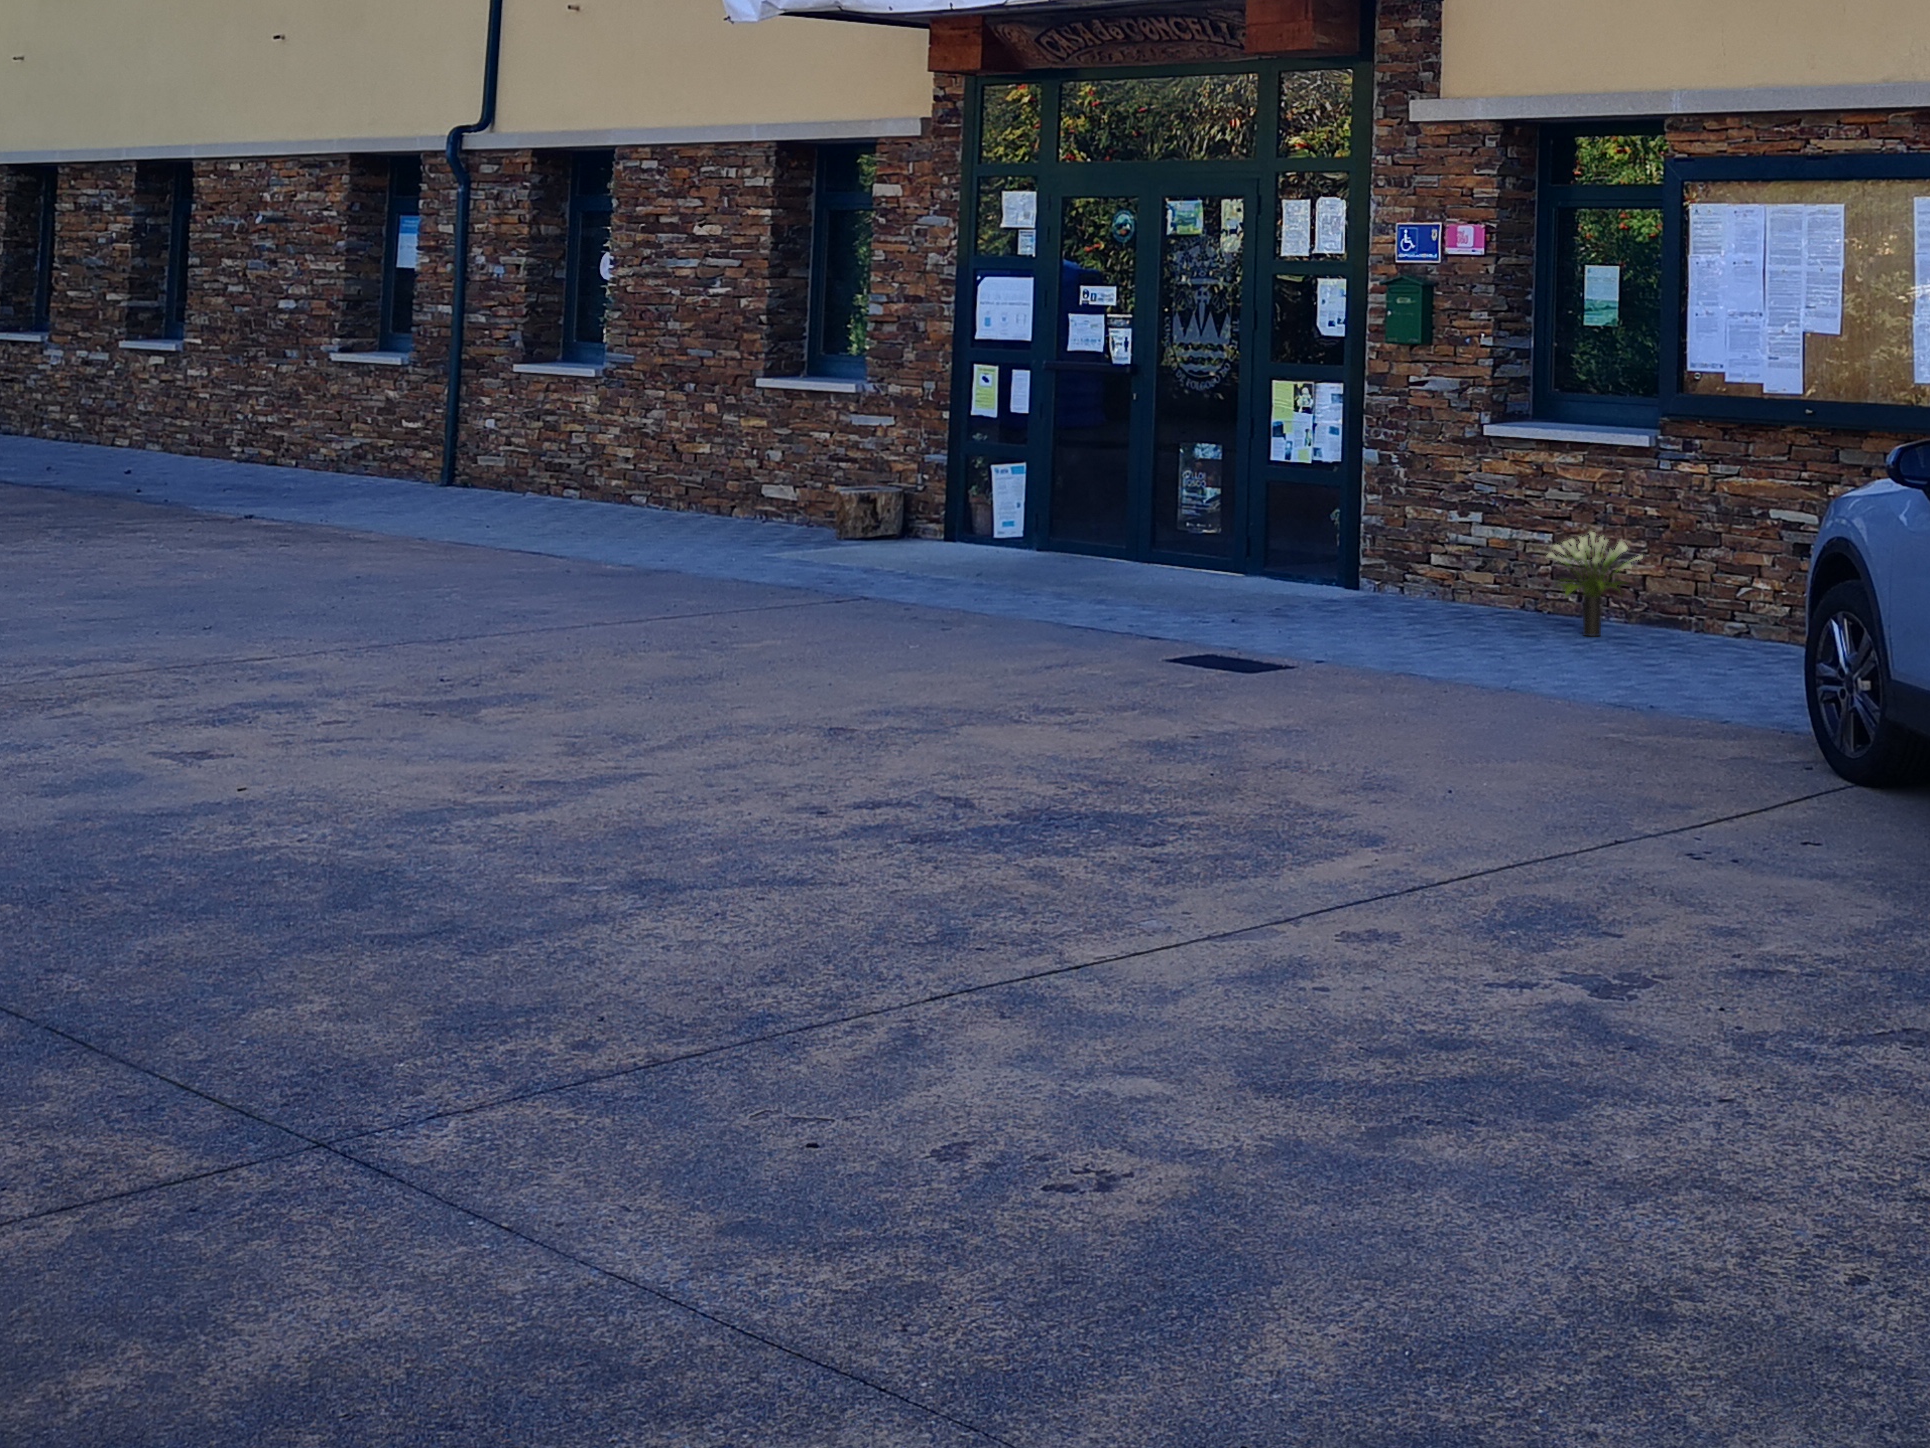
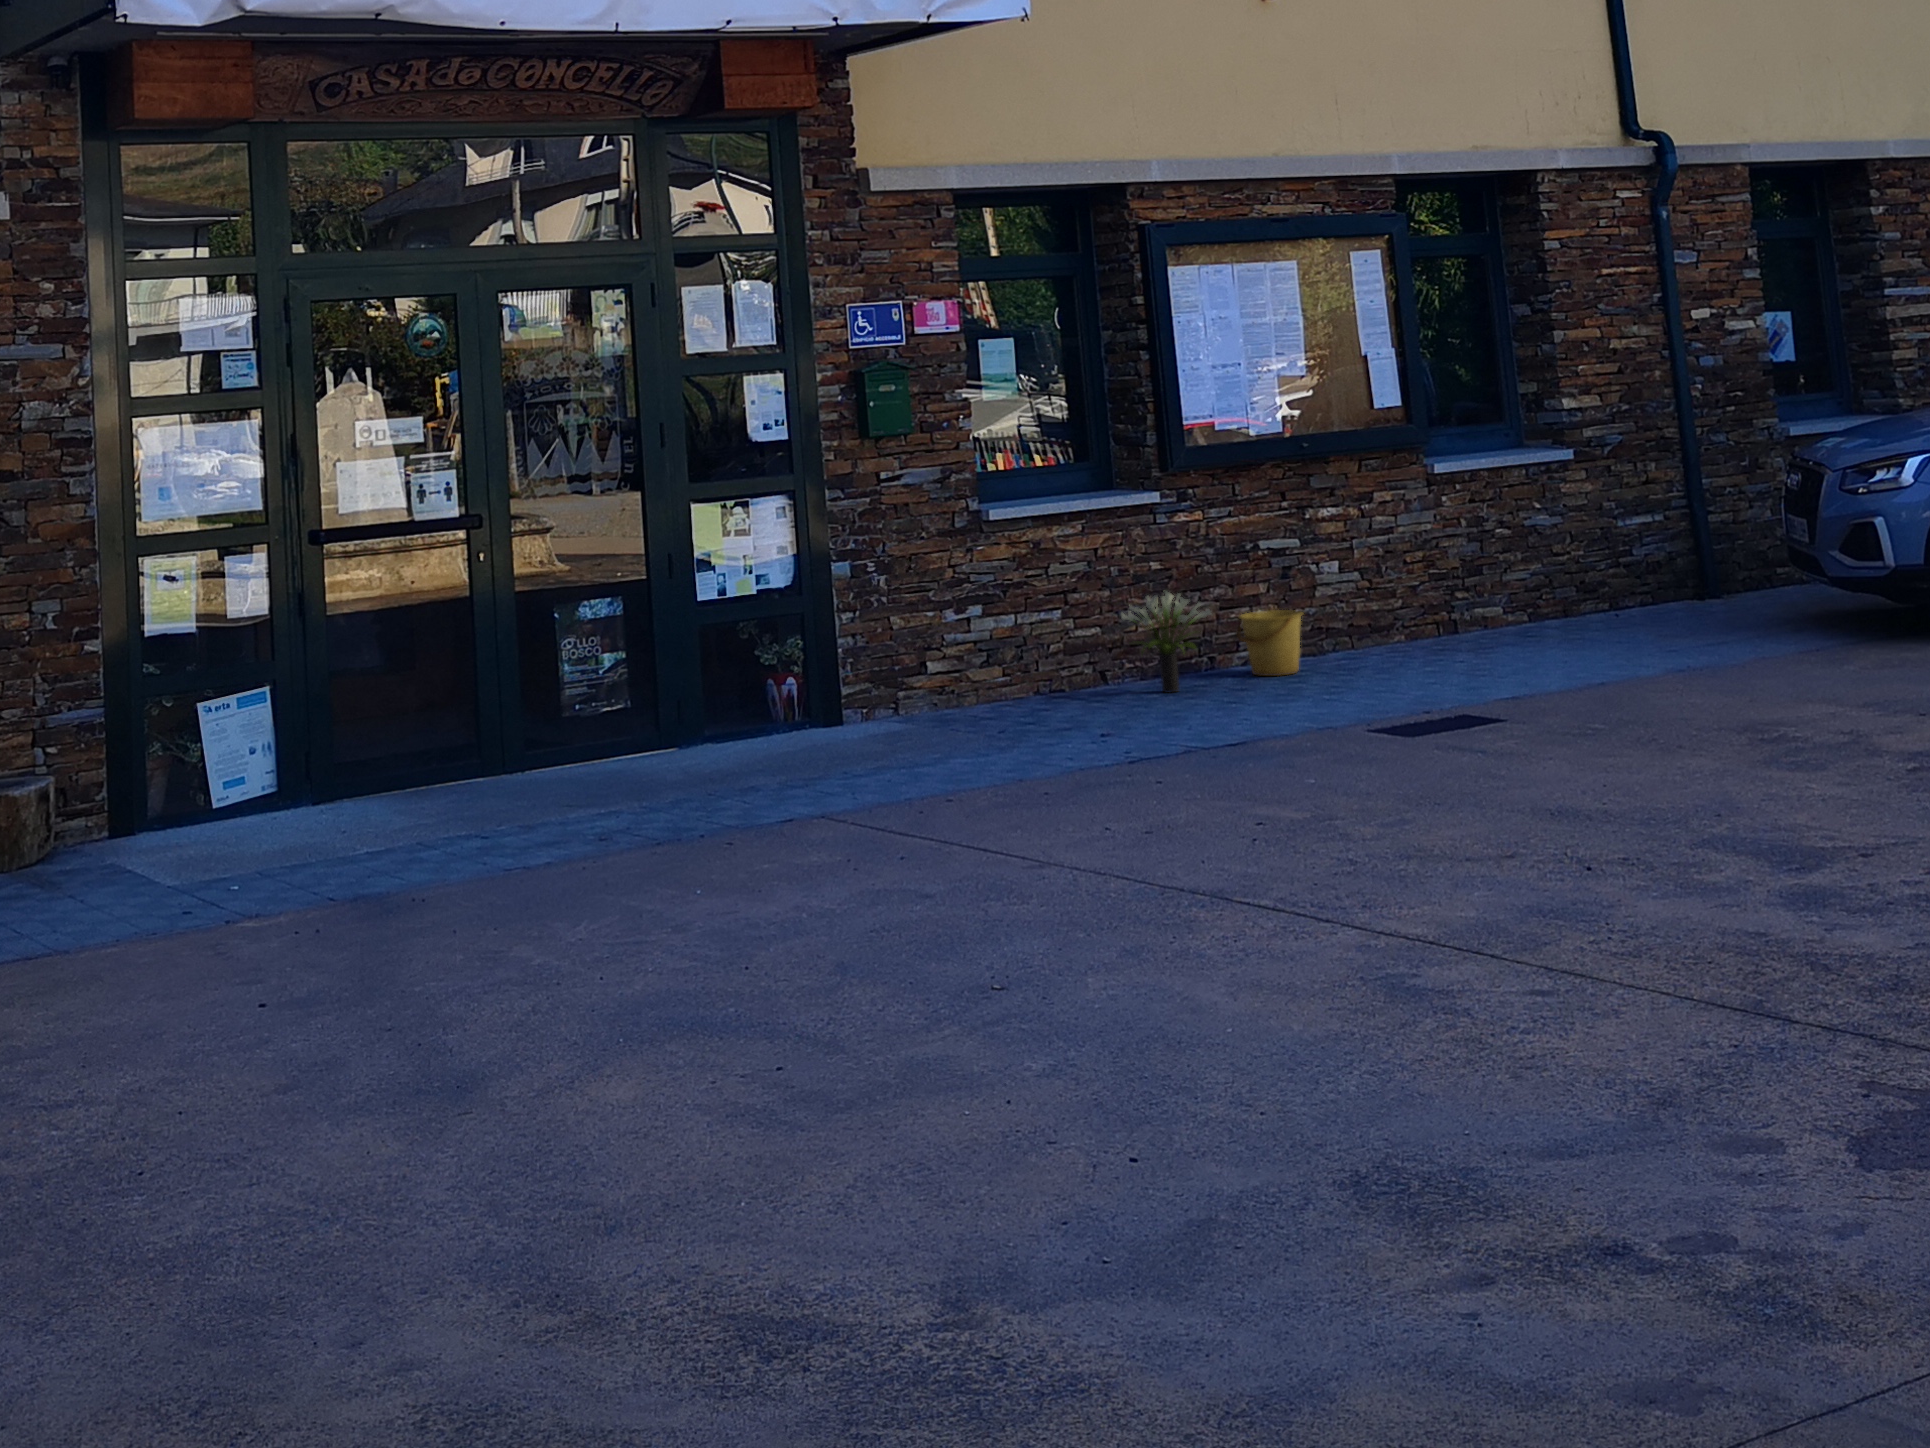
bucket: none [1681,582,1756,653] -> present [1237,610,1303,676]

